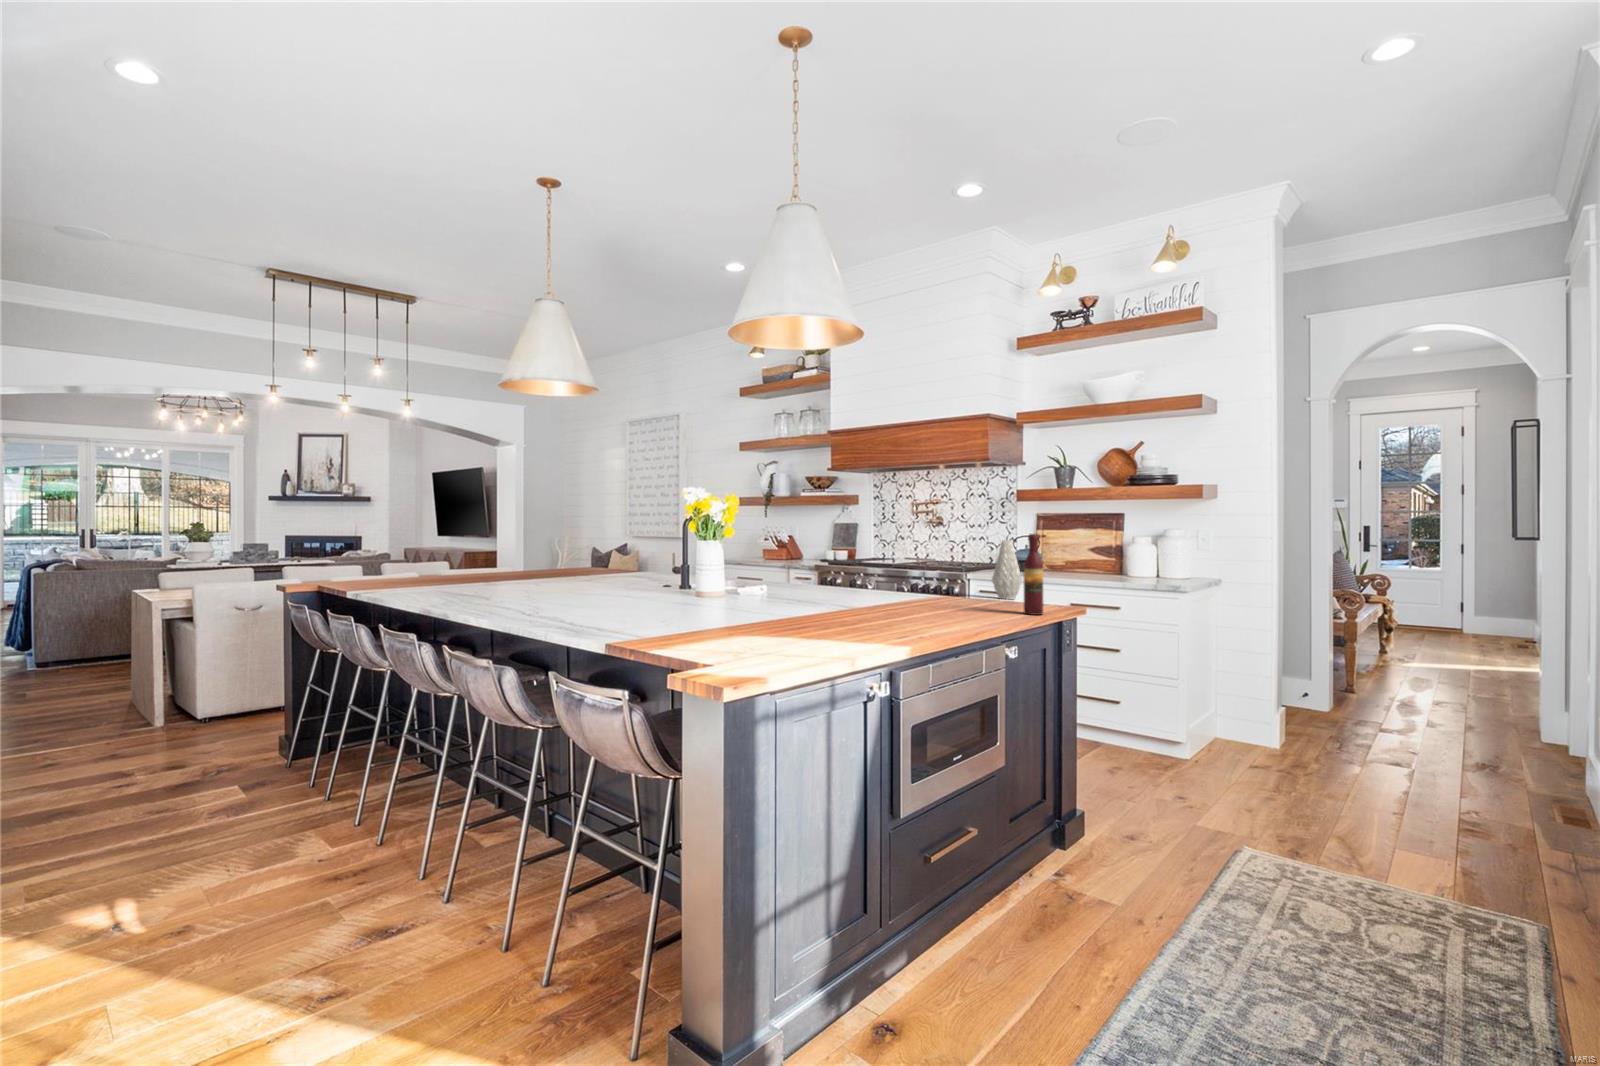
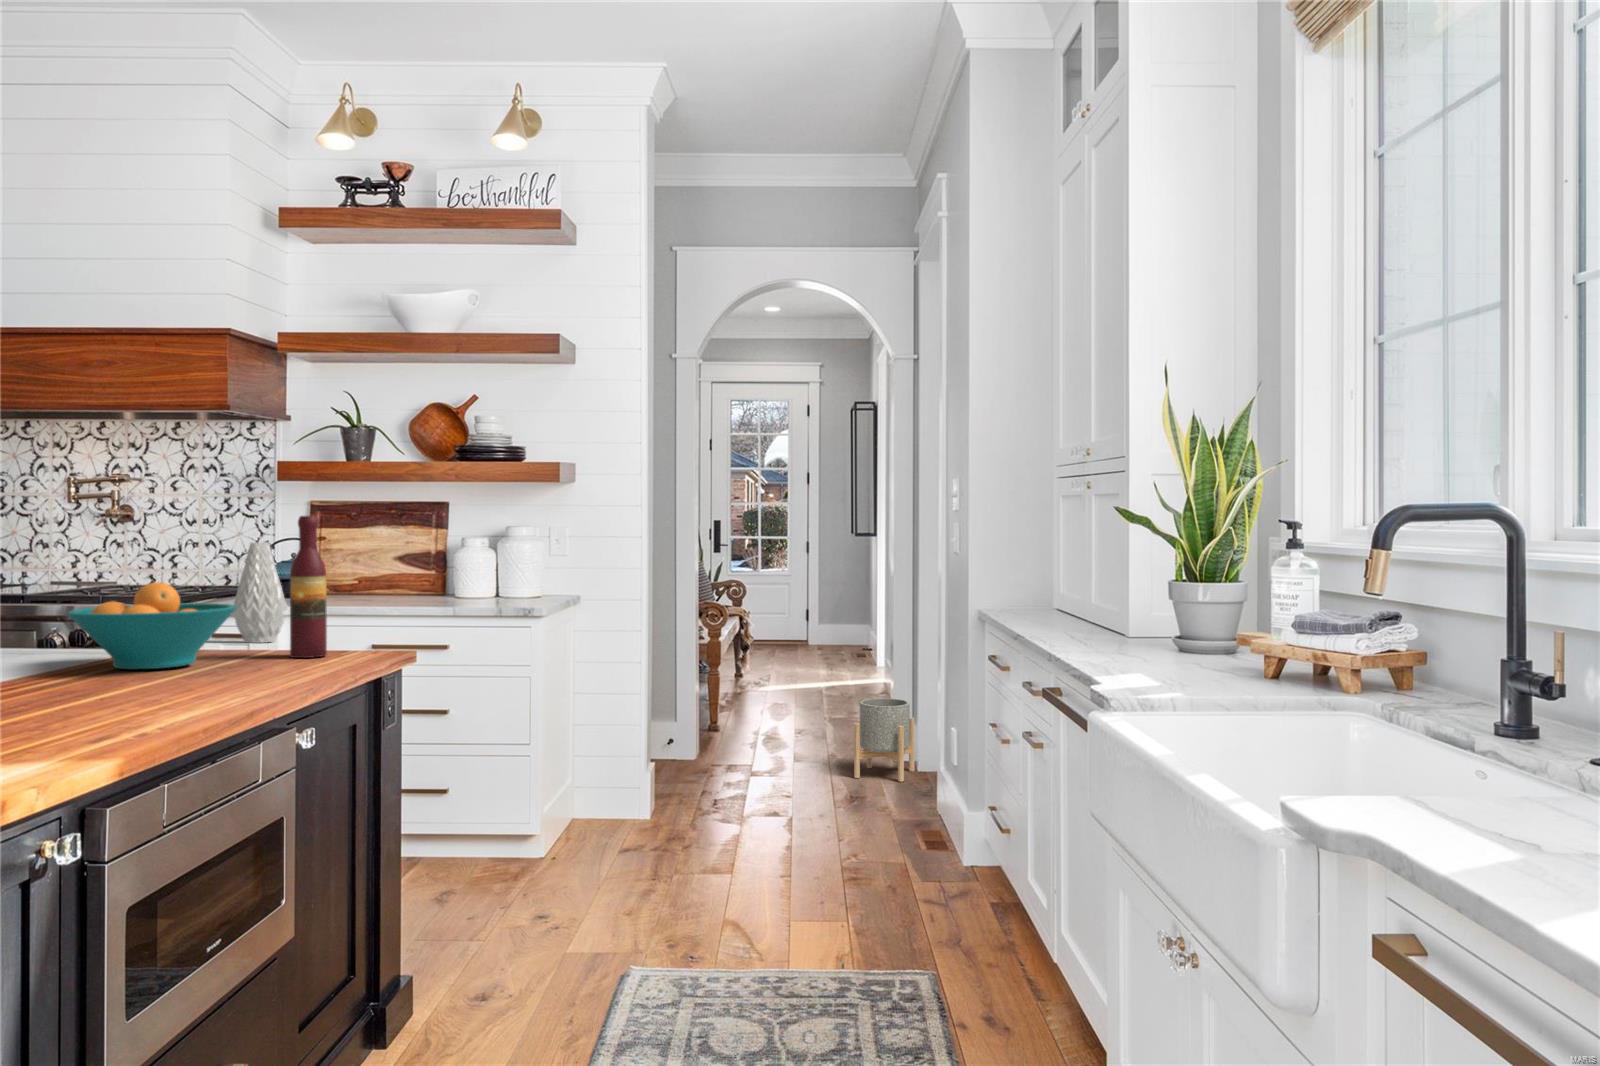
fruit bowl: none [920,570,997,615] -> present [67,582,237,669]
planter: none [1496,687,1576,767] -> present [854,698,915,782]

